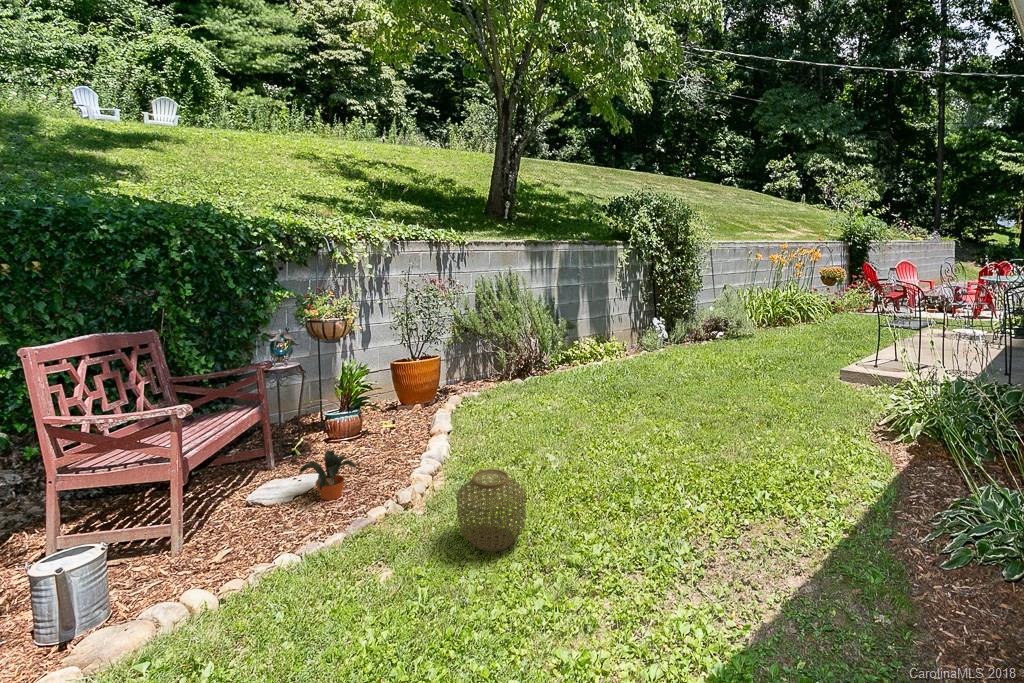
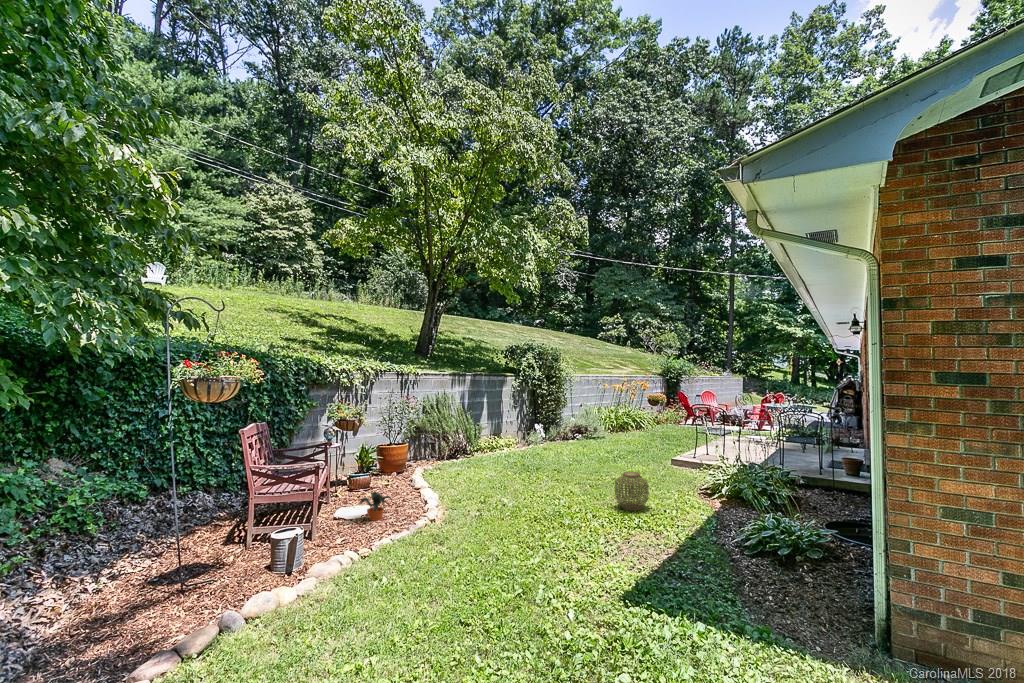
woven basket: present [457,469,526,551] -> present [615,472,649,510]

